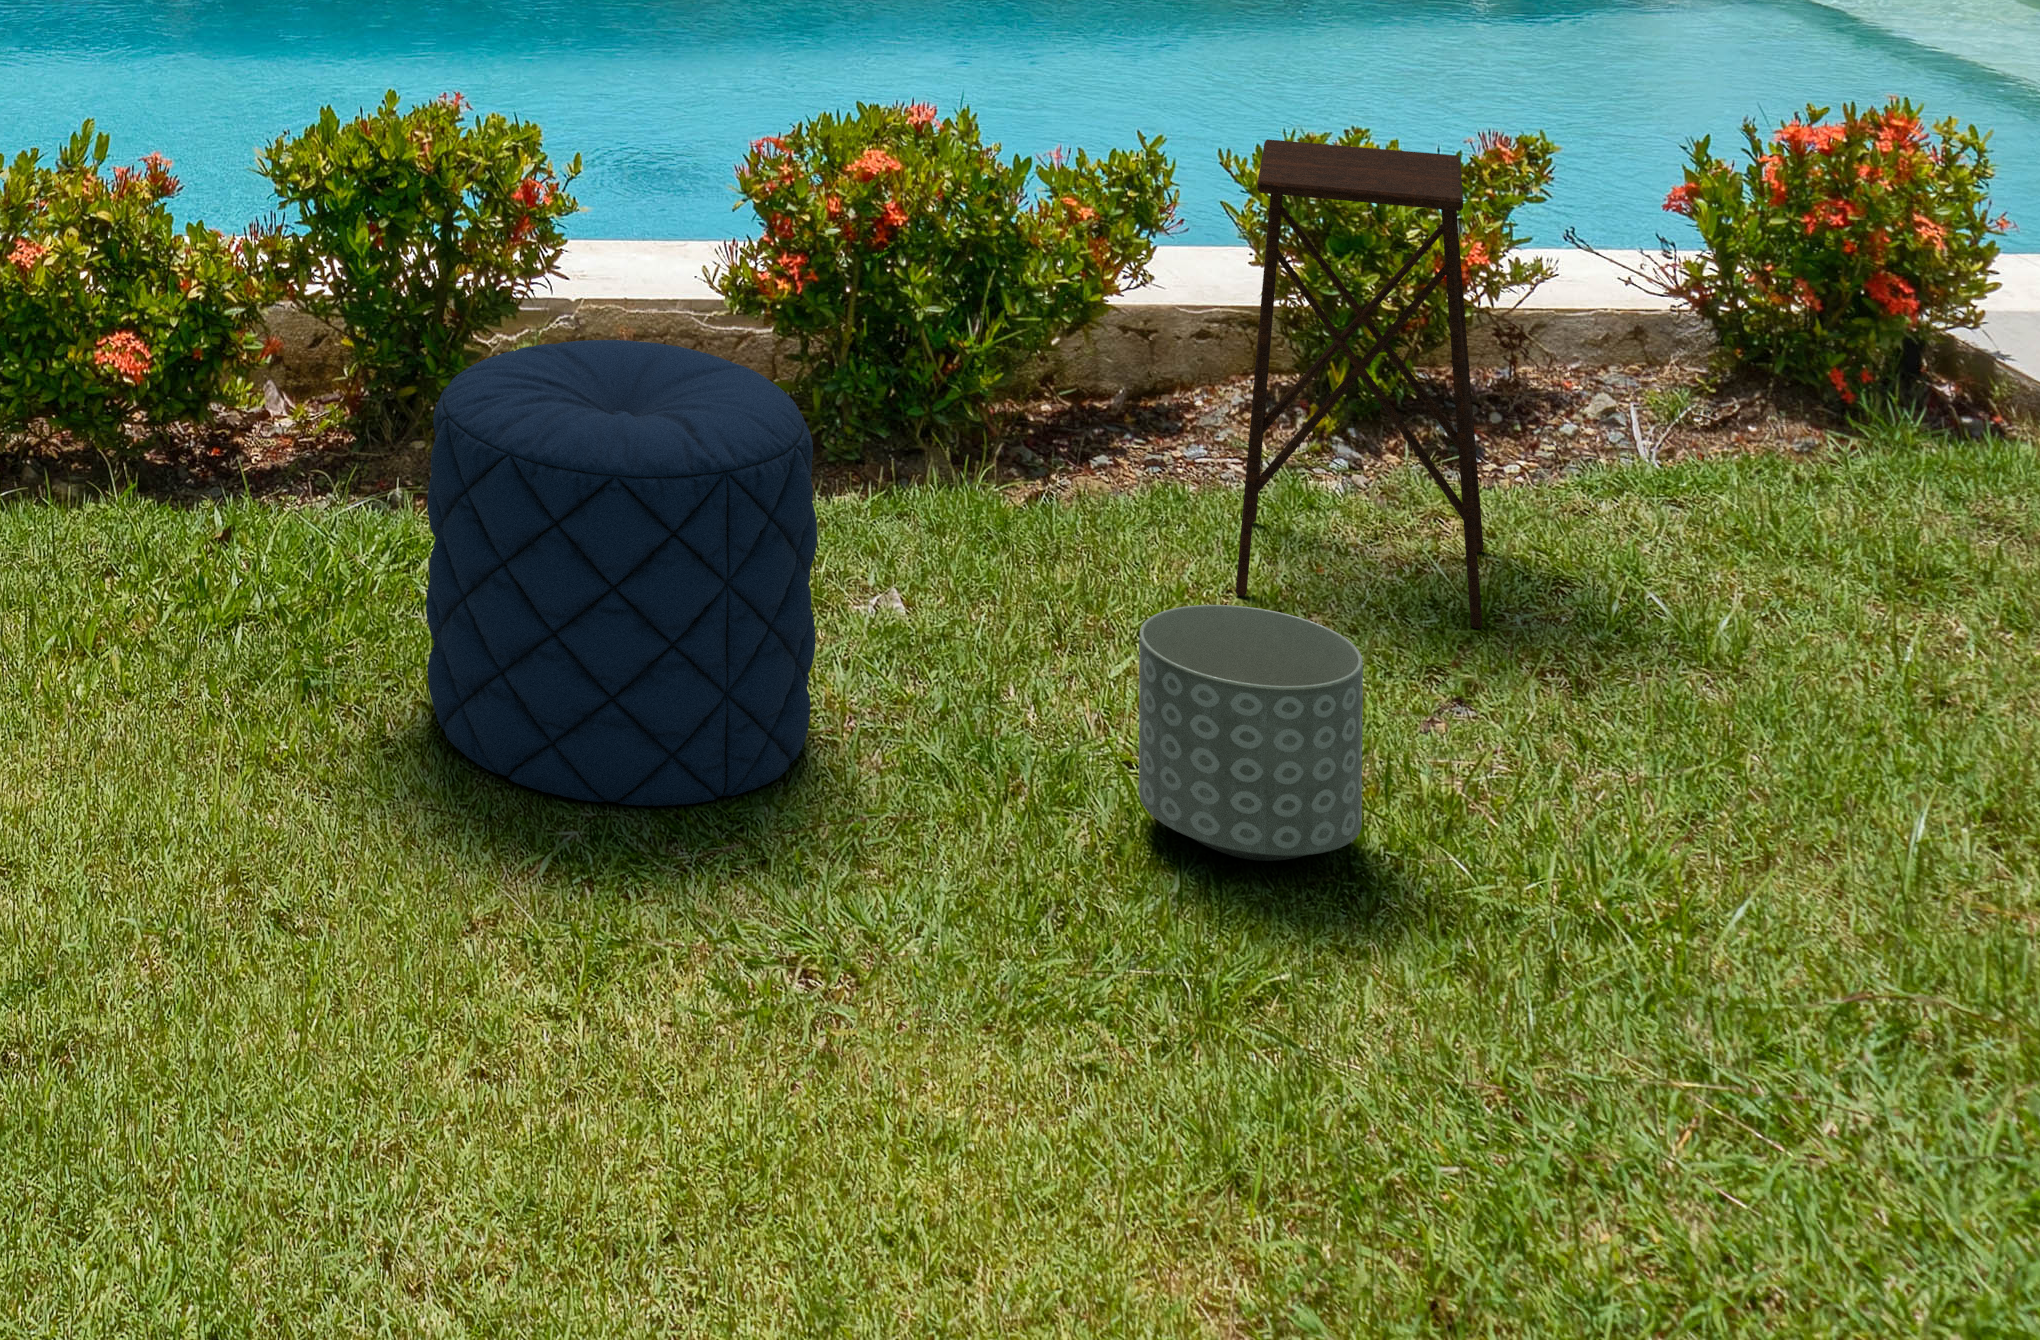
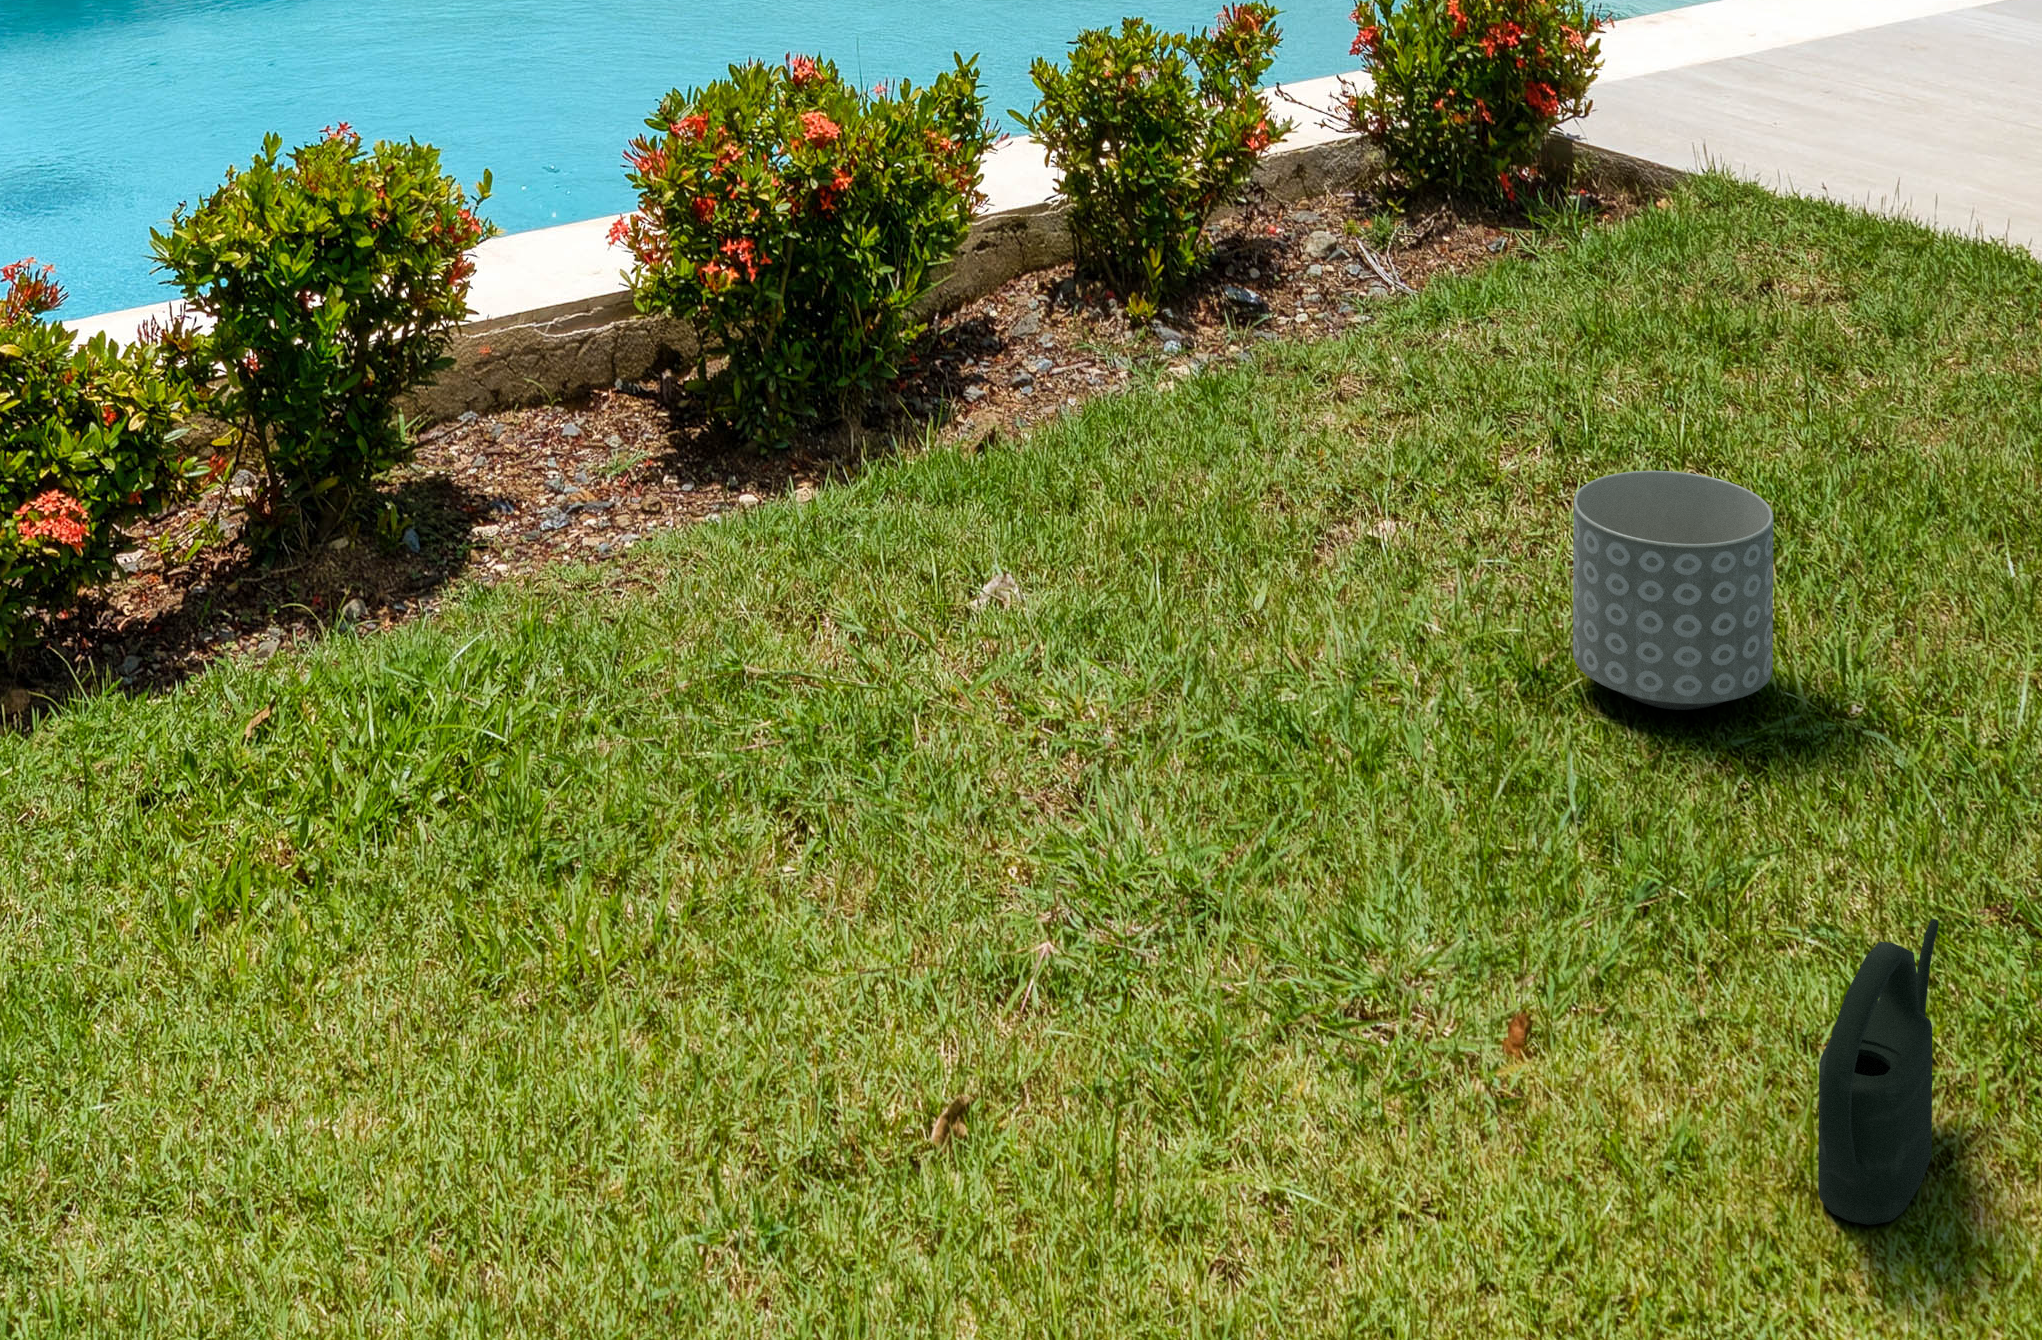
side table: present [1236,139,1484,629] -> none [1289,24,1563,471]
pouf: present [426,340,817,806] -> none [893,343,1301,857]
watering can: none [689,994,1010,1243] -> present [1818,919,1939,1225]

